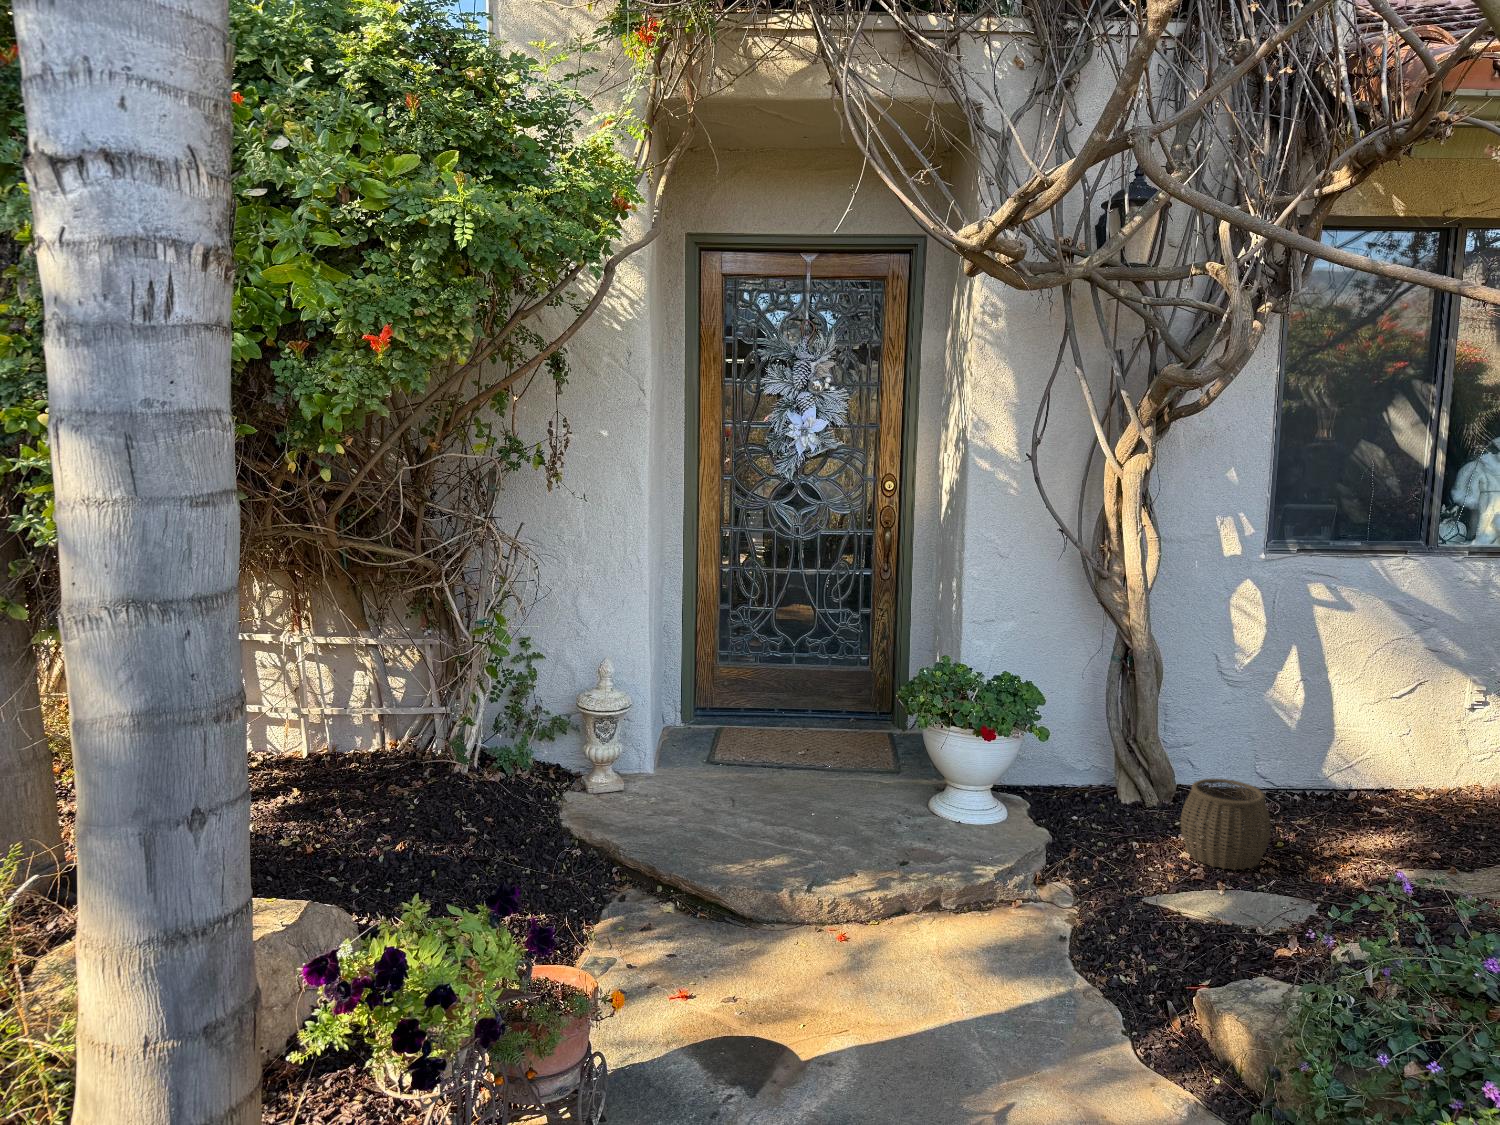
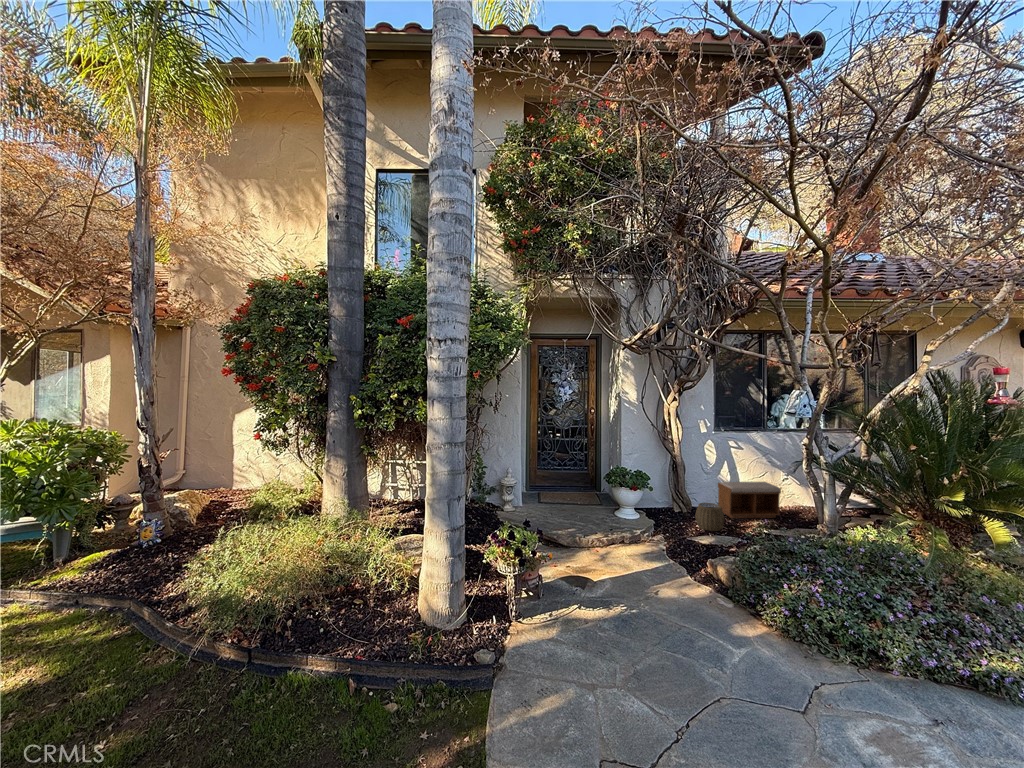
bench: none [1257,710,1461,824] -> present [718,482,781,518]

